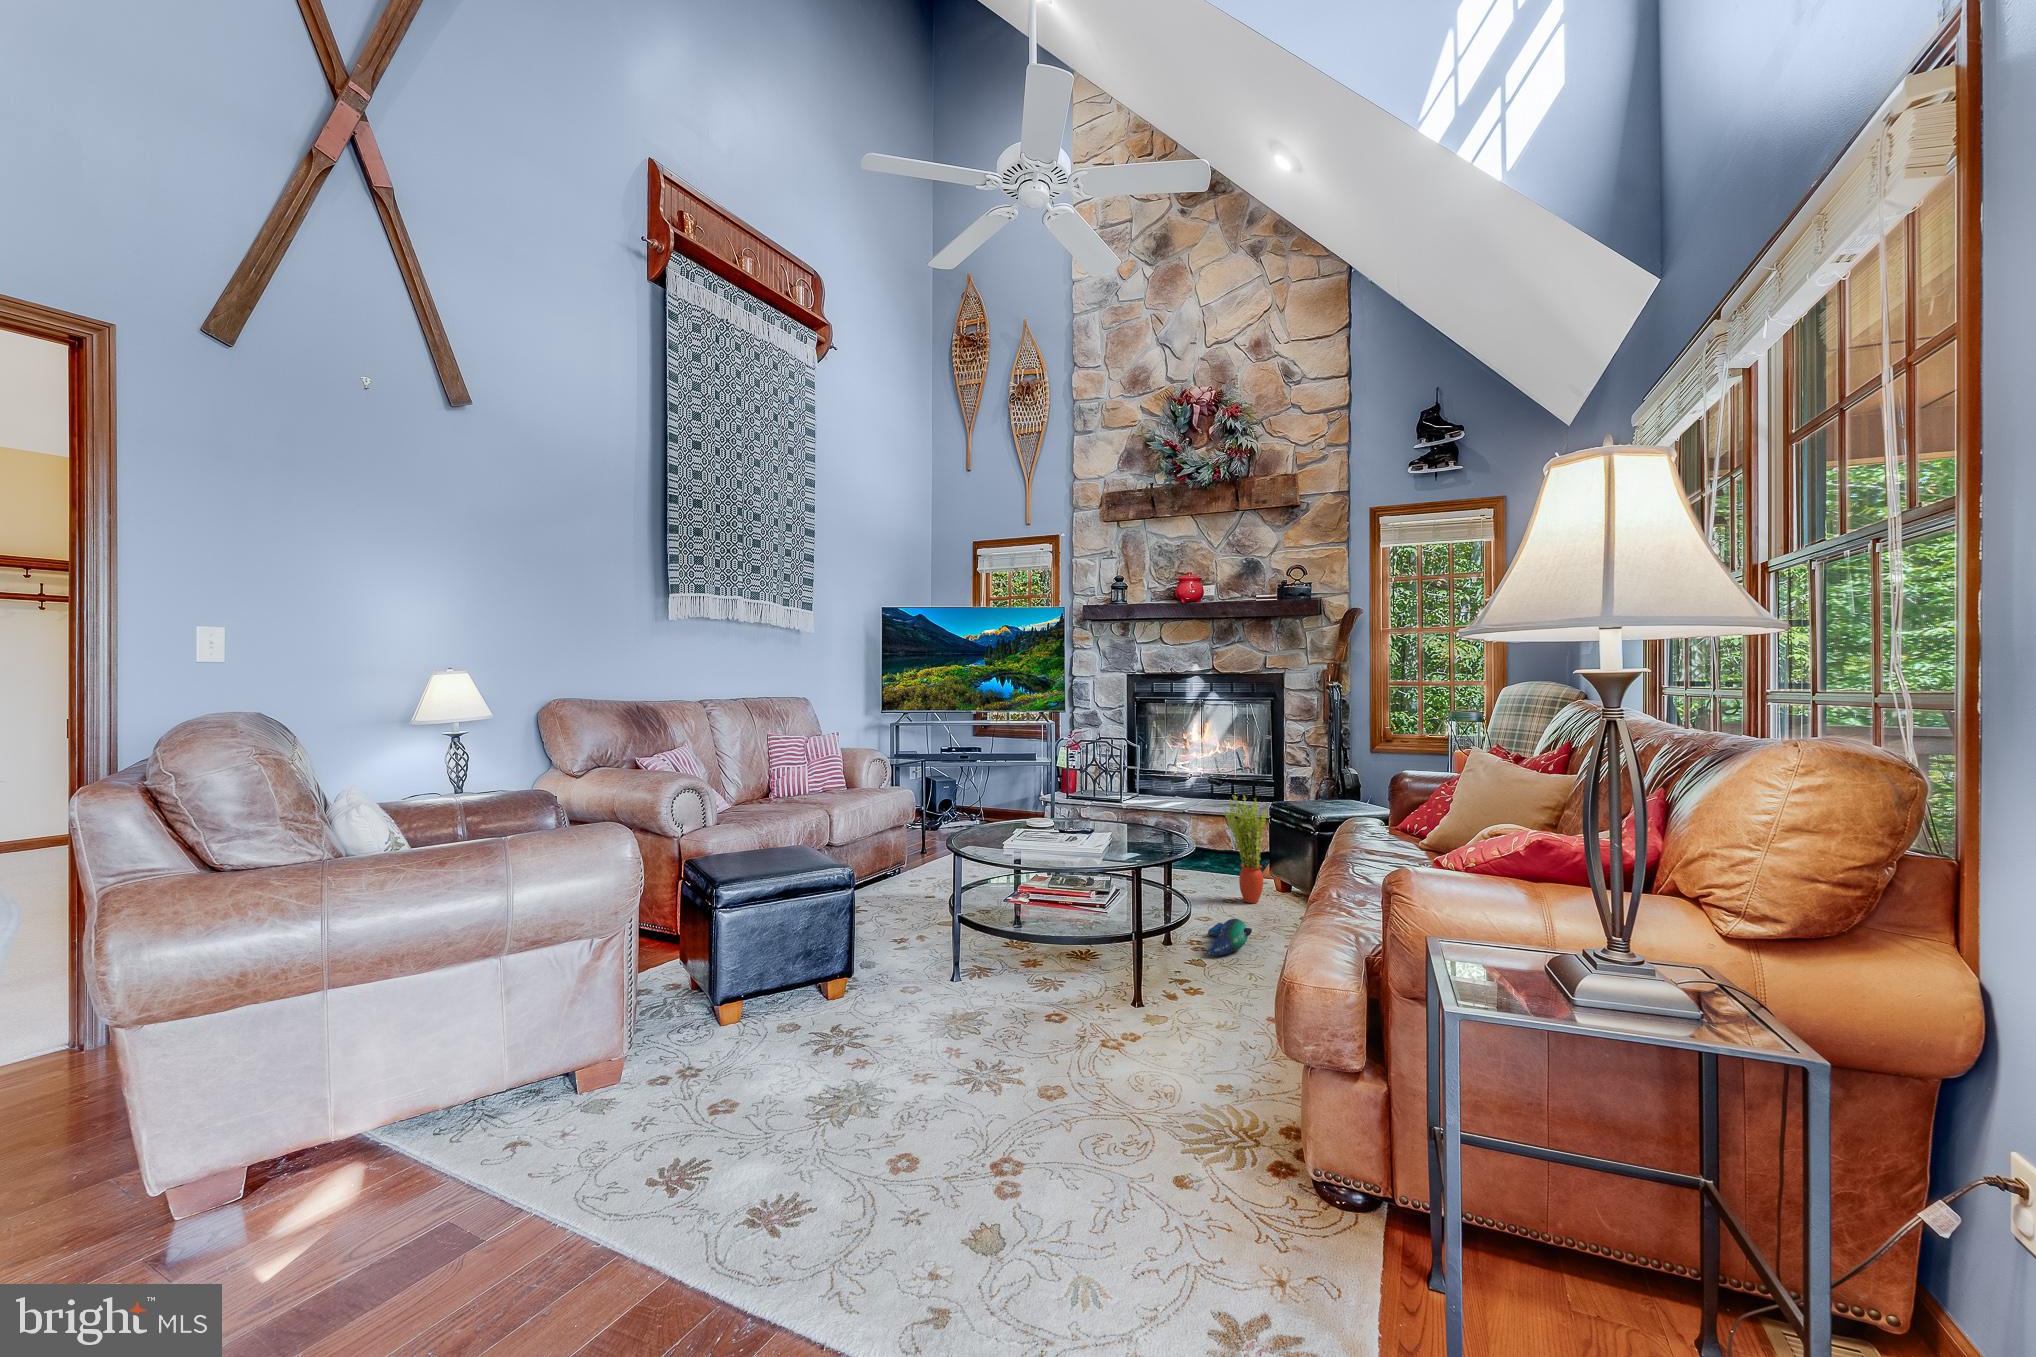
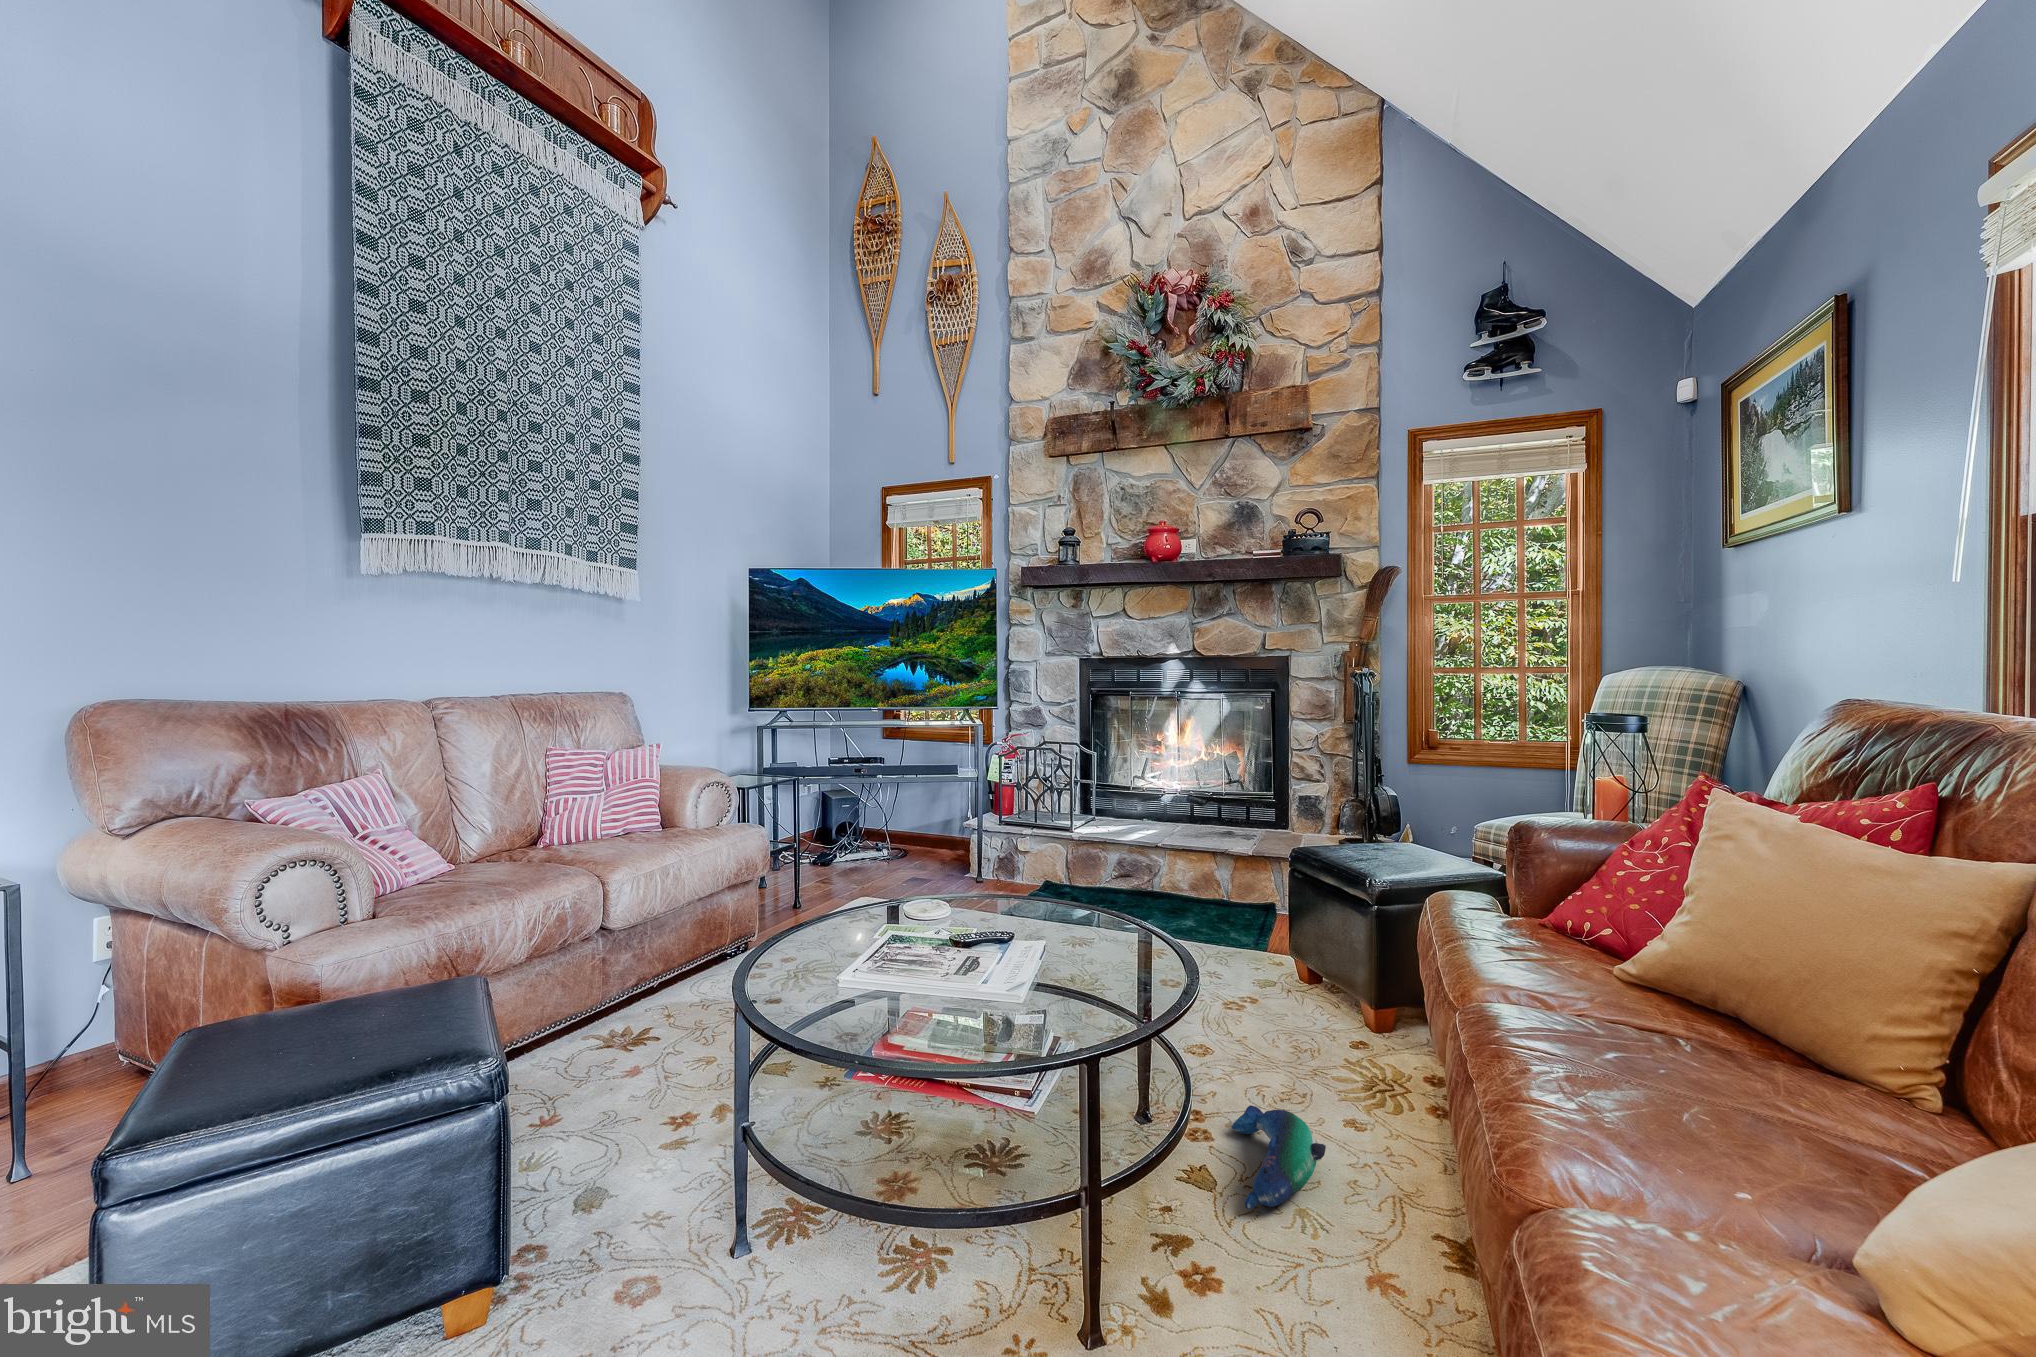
potted plant: present [1223,795,1268,903] -> none [1237,852,1313,1030]

